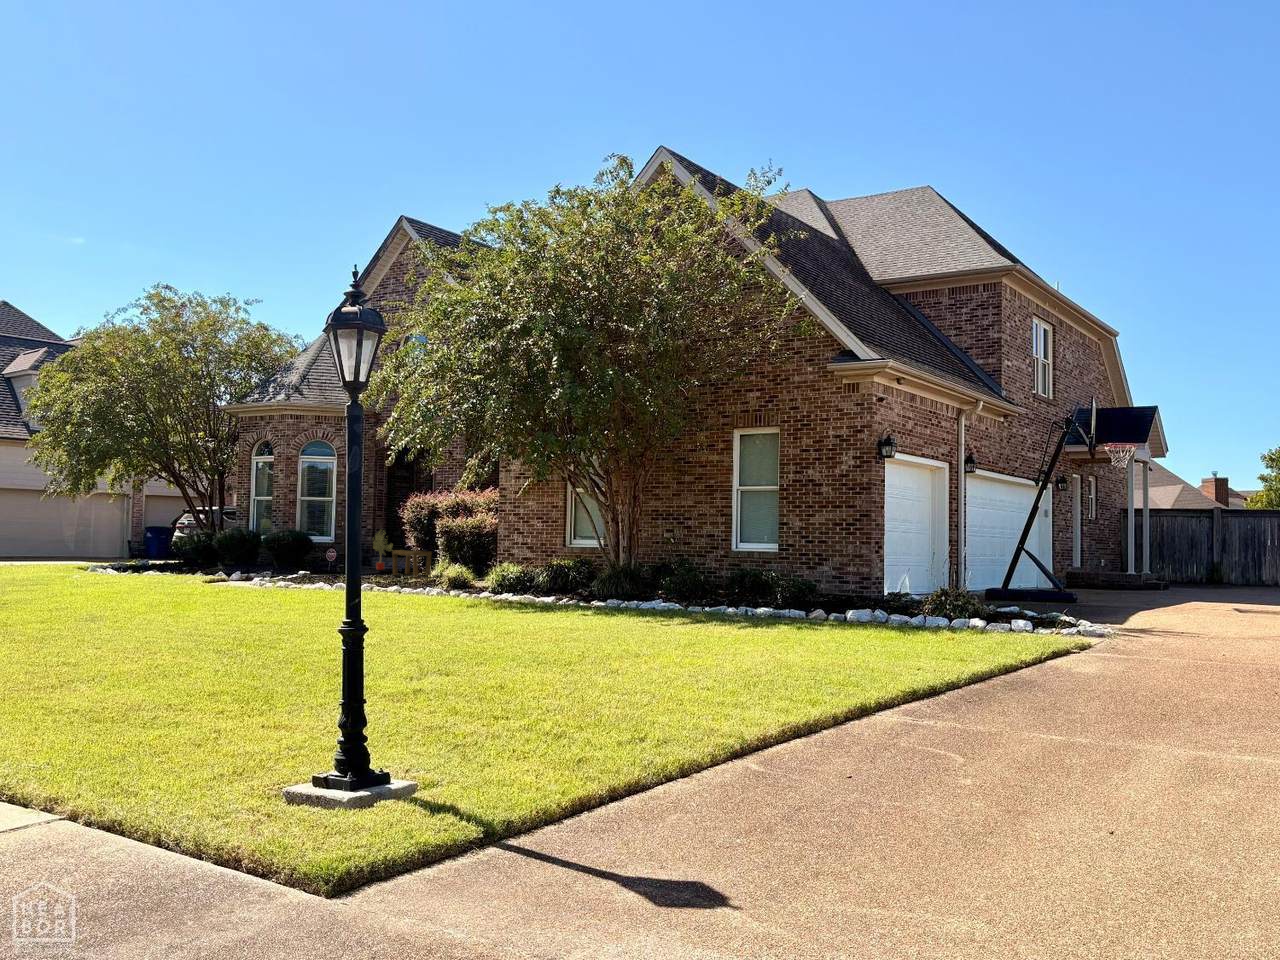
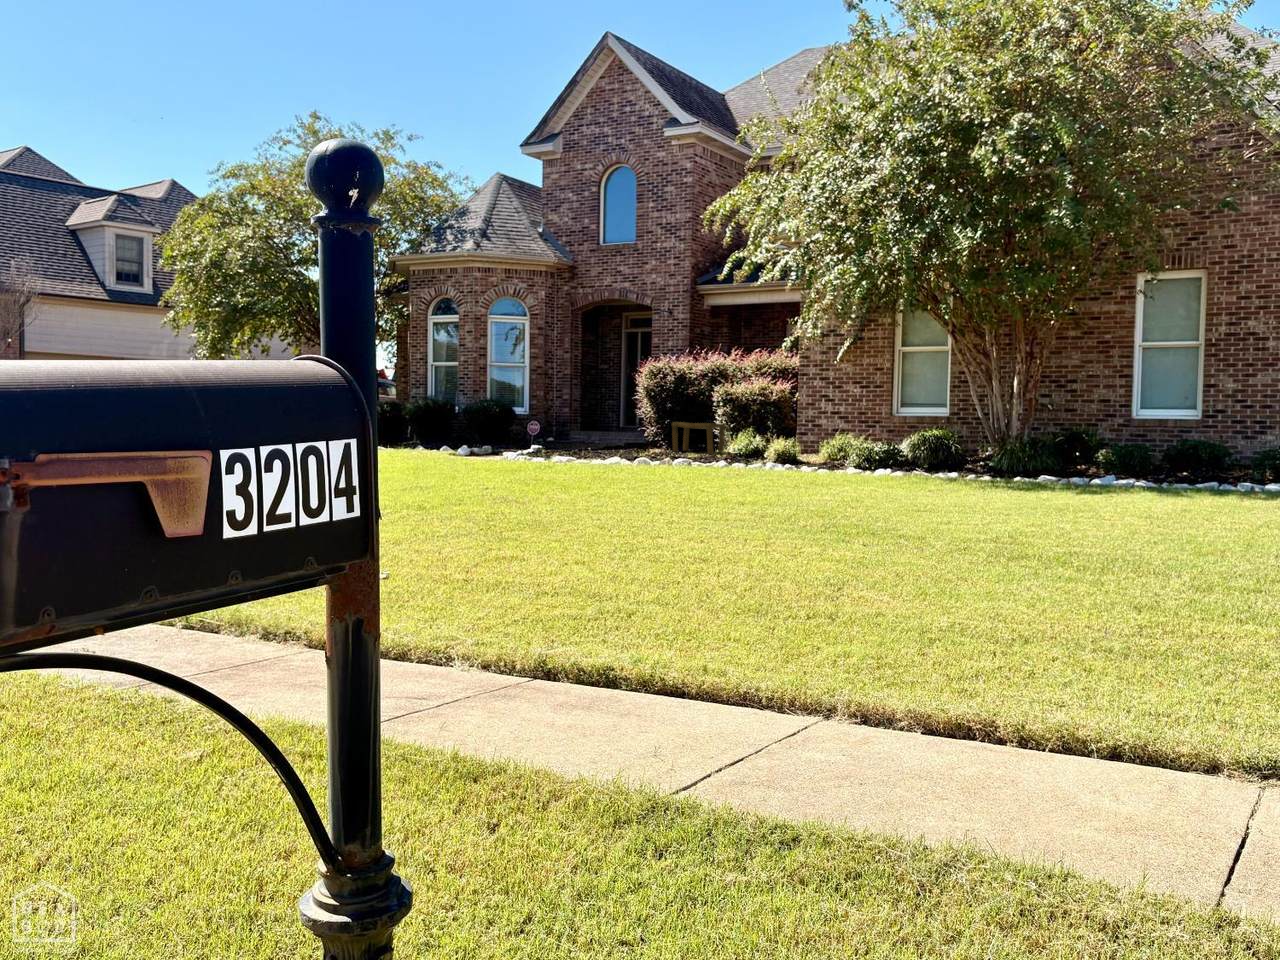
potted tree: present [373,531,392,570] -> none [625,399,652,447]

